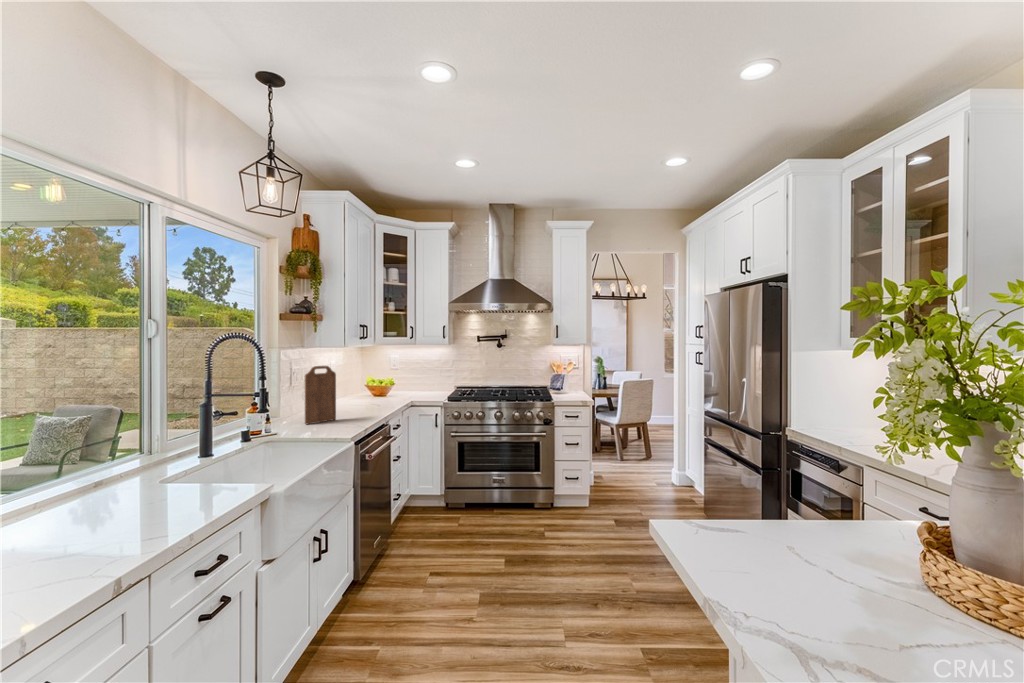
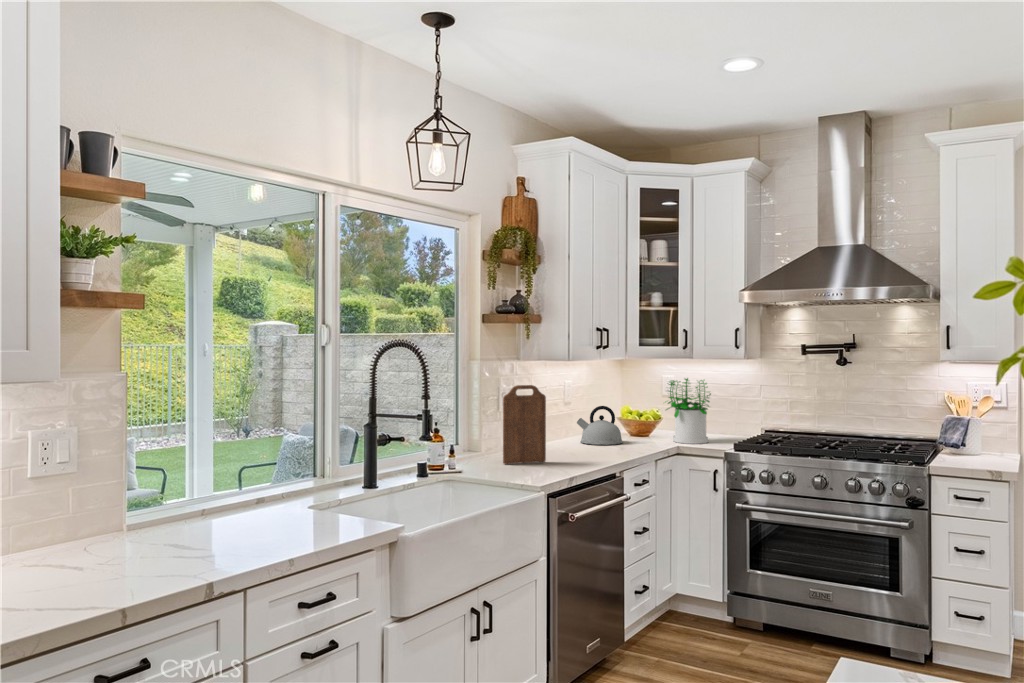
potted plant: none [400,357,429,399] -> present [666,378,711,444]
kettle: none [343,378,375,404] -> present [577,406,623,445]

